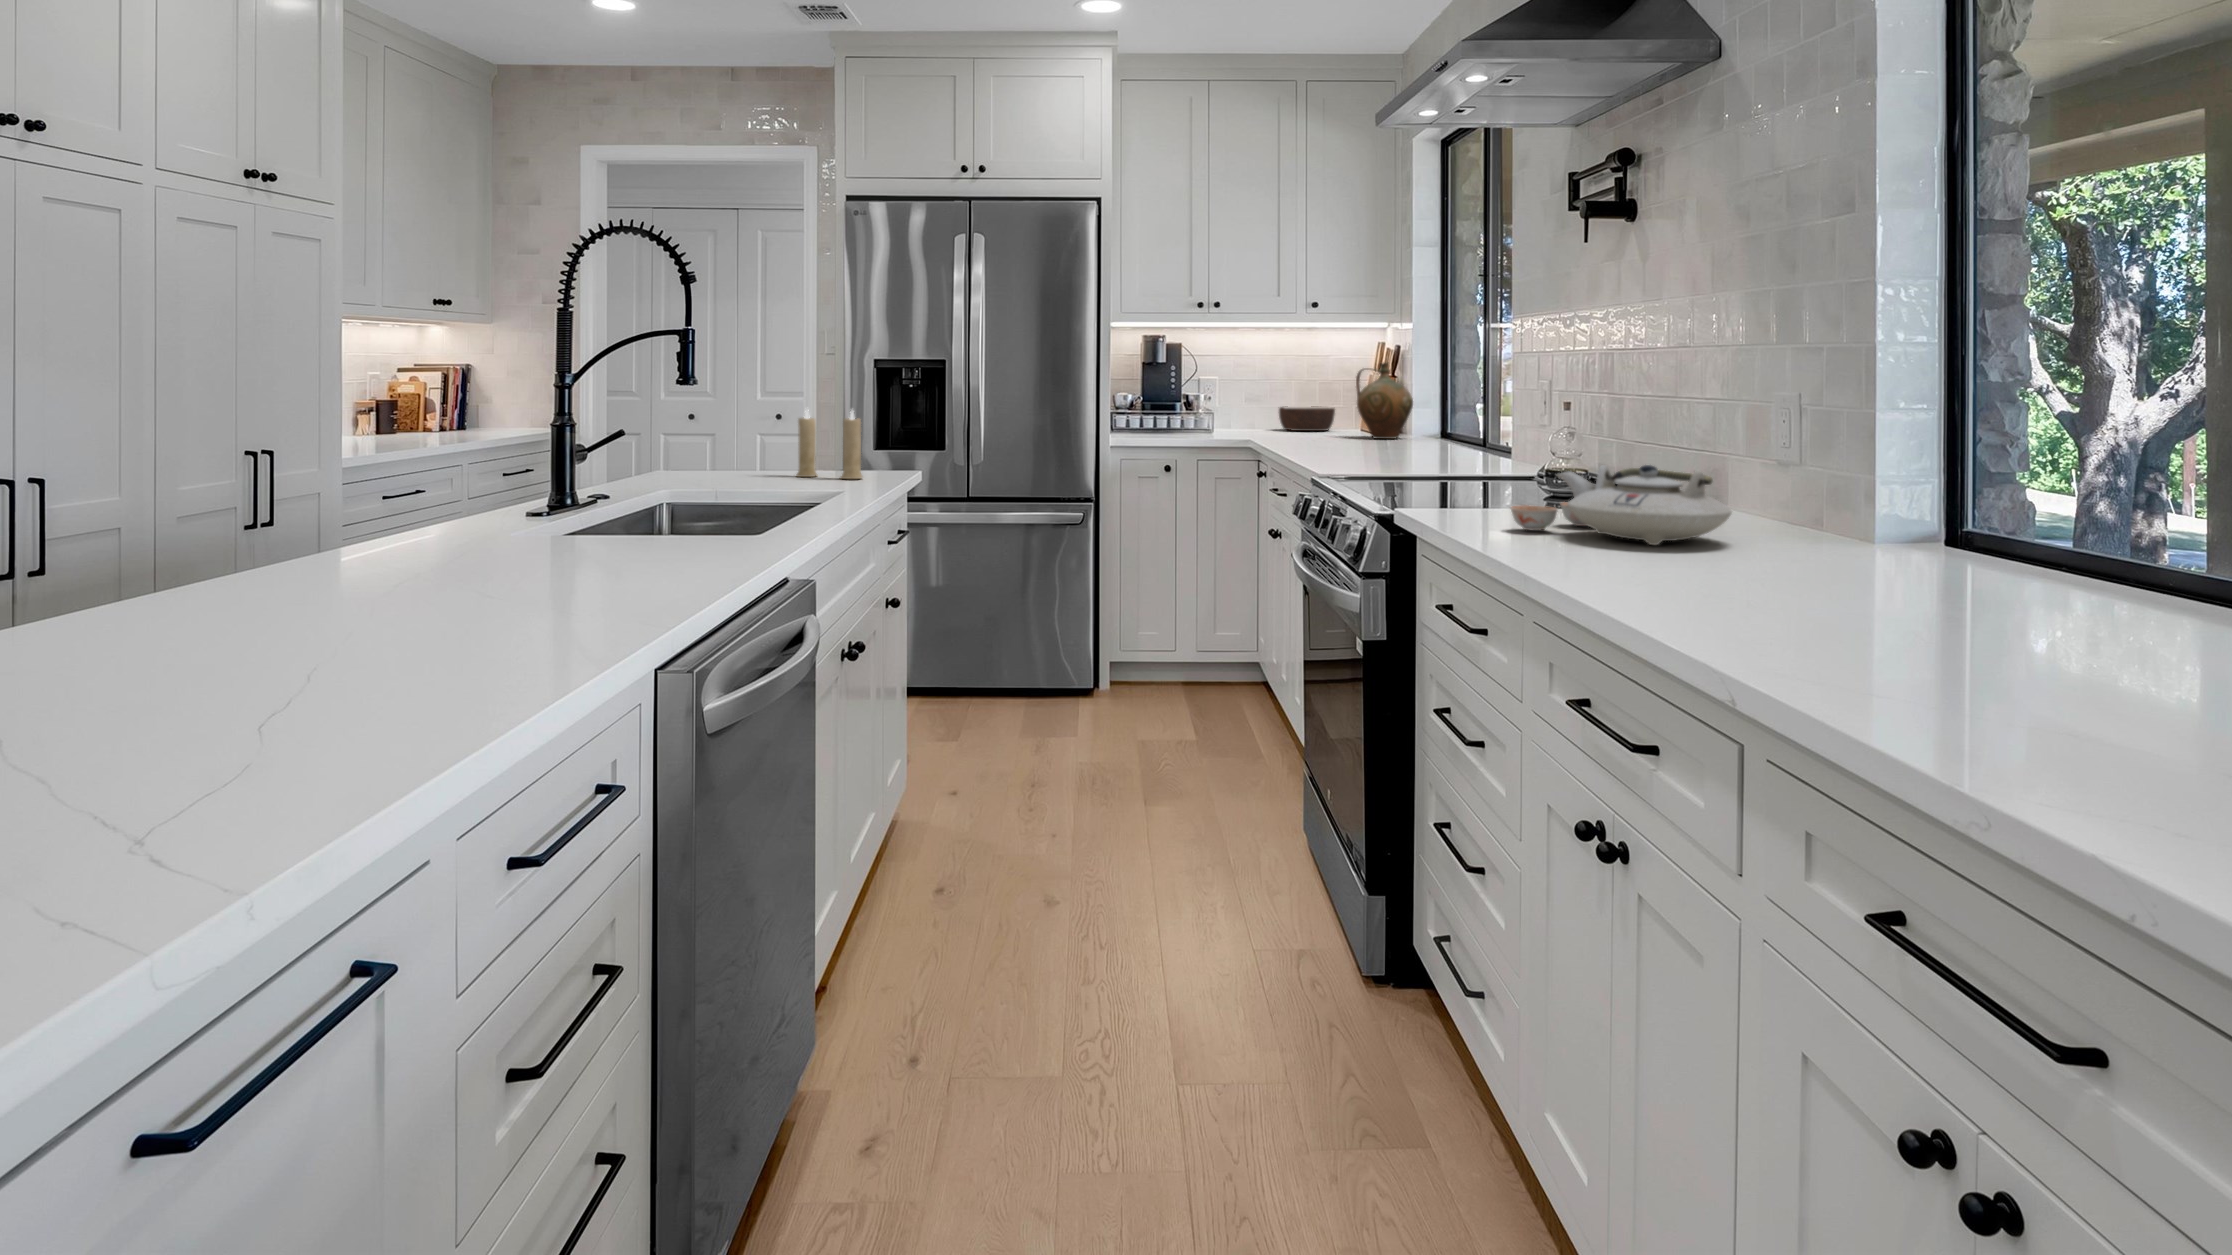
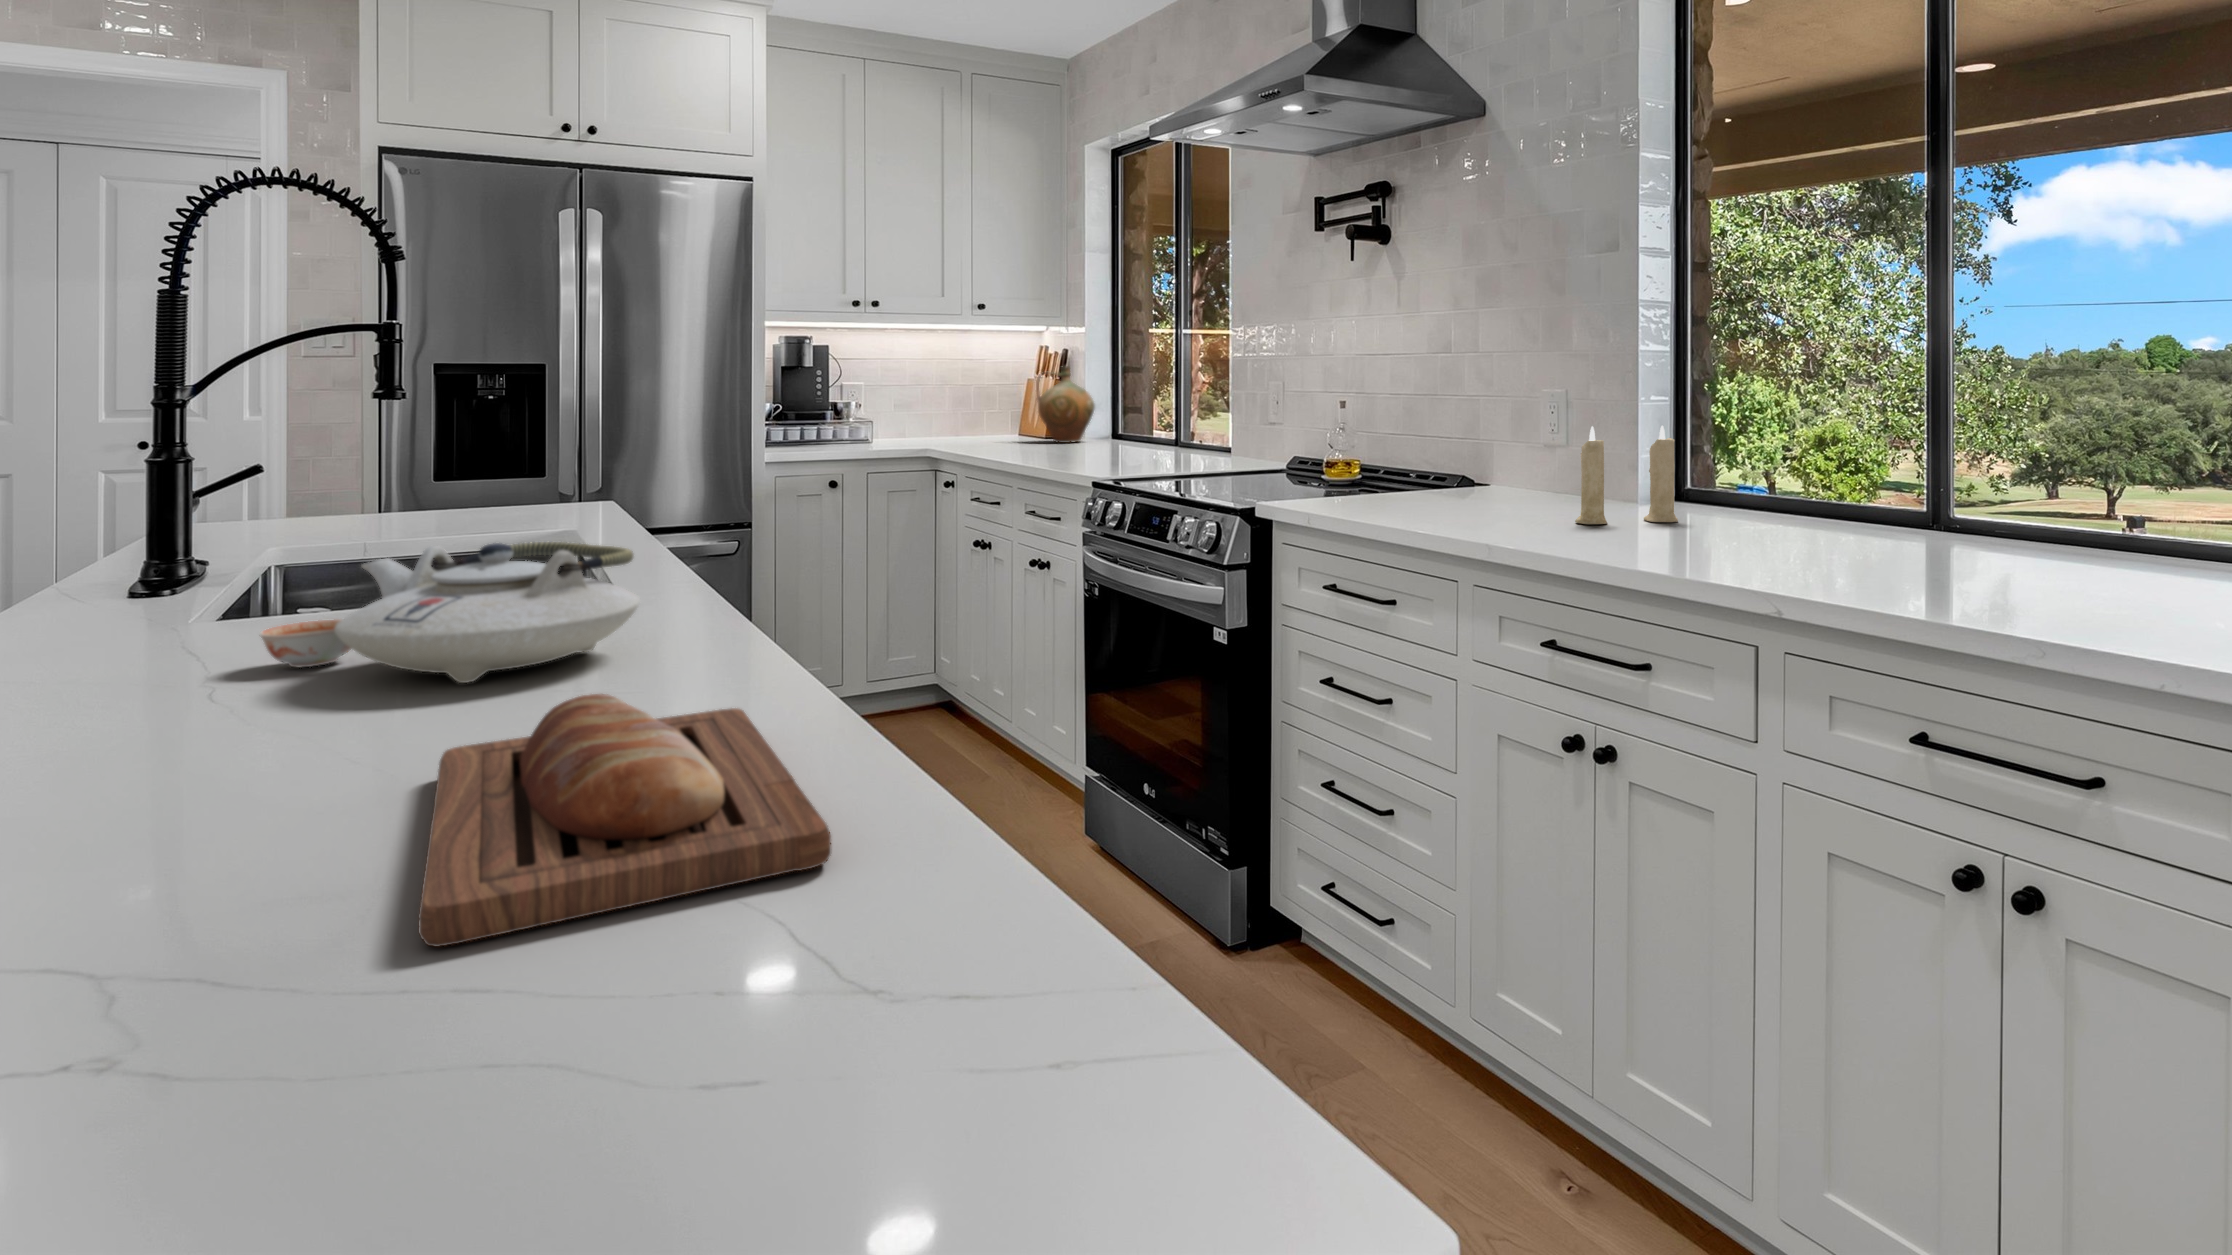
wooden bowl: present [1279,406,1335,431] -> none [934,412,997,438]
candle: present [796,409,862,479] -> present [1575,426,1678,524]
teapot: present [1511,465,1732,545] -> present [260,542,640,683]
bread loaf: none [24,613,523,776] -> present [418,694,831,946]

